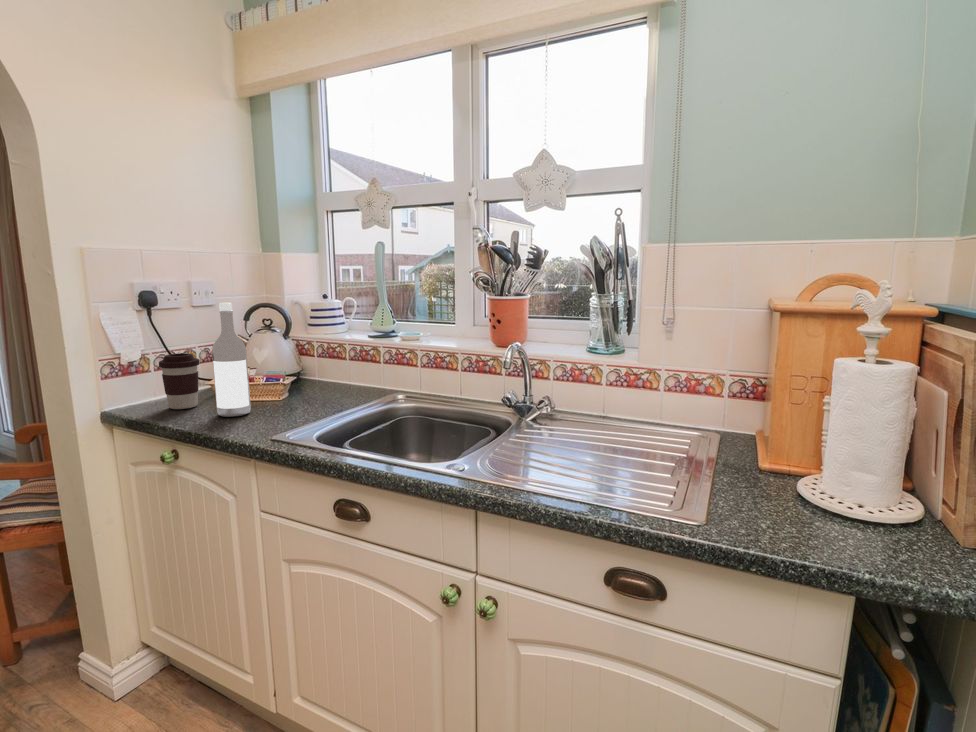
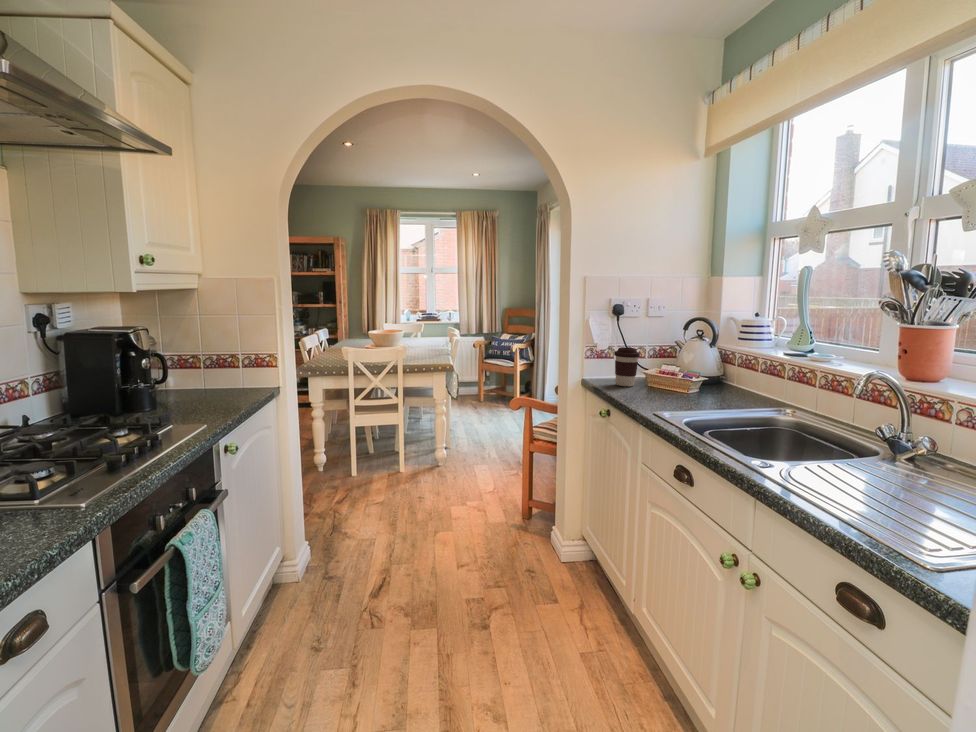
wine bottle: present [212,303,251,417] -> none [638,314,665,397]

